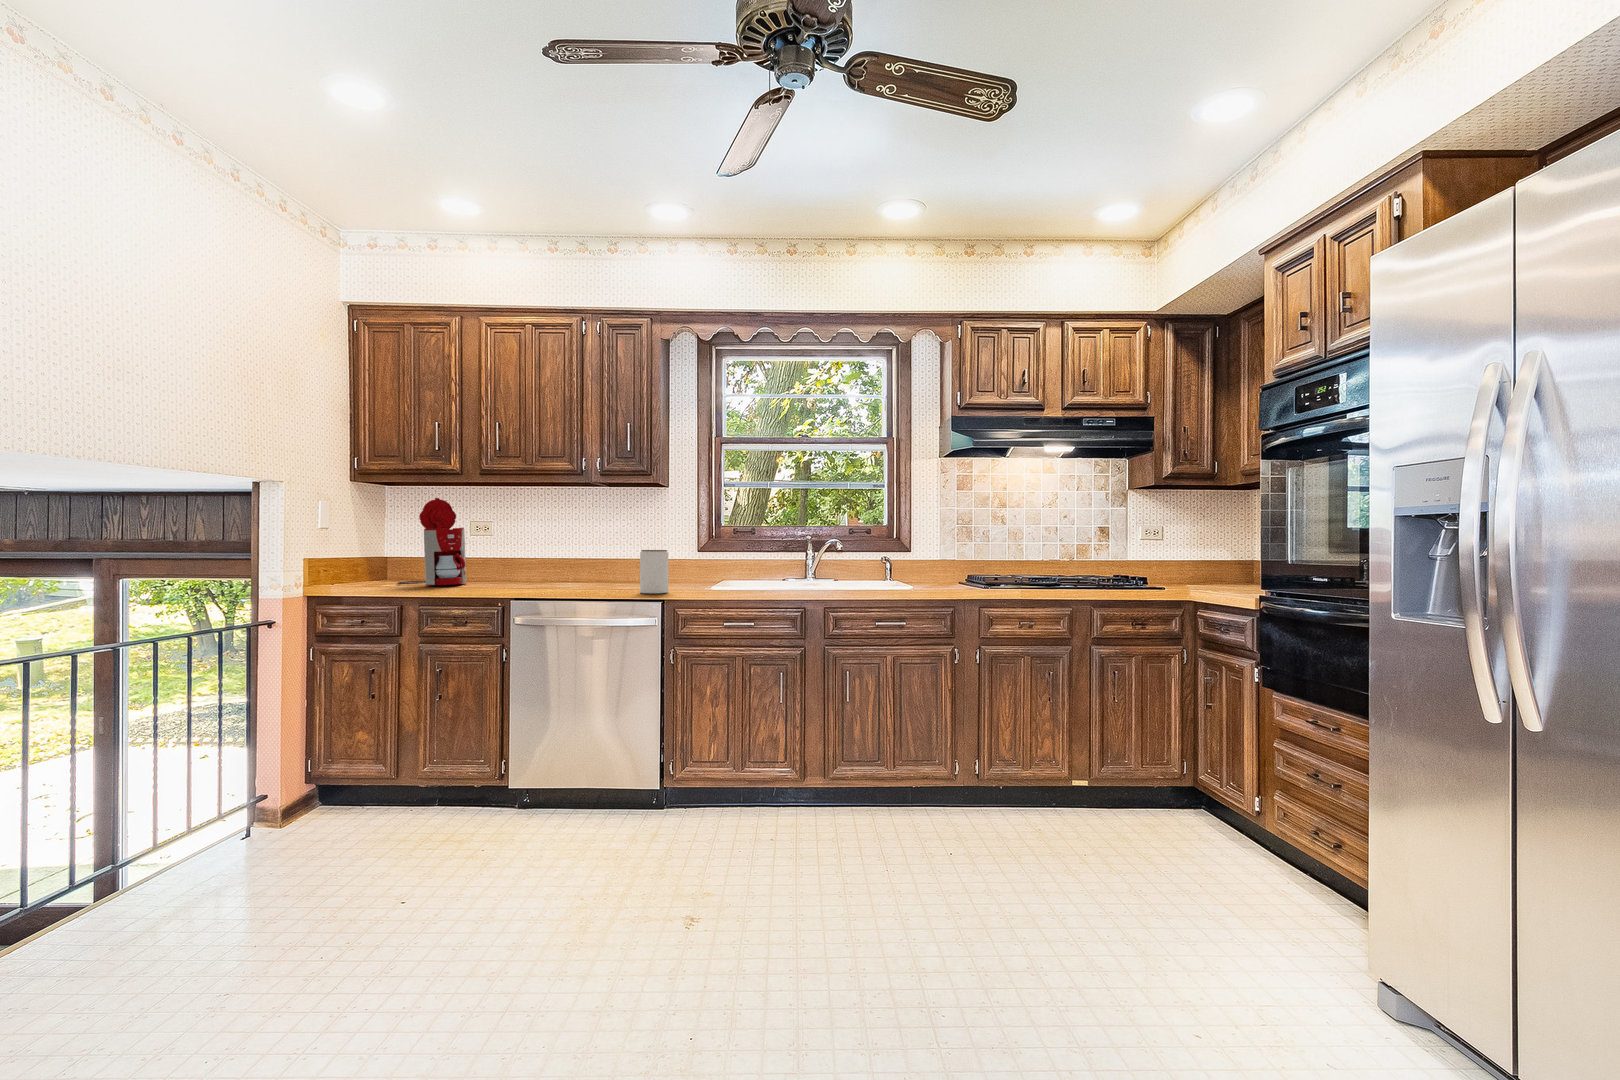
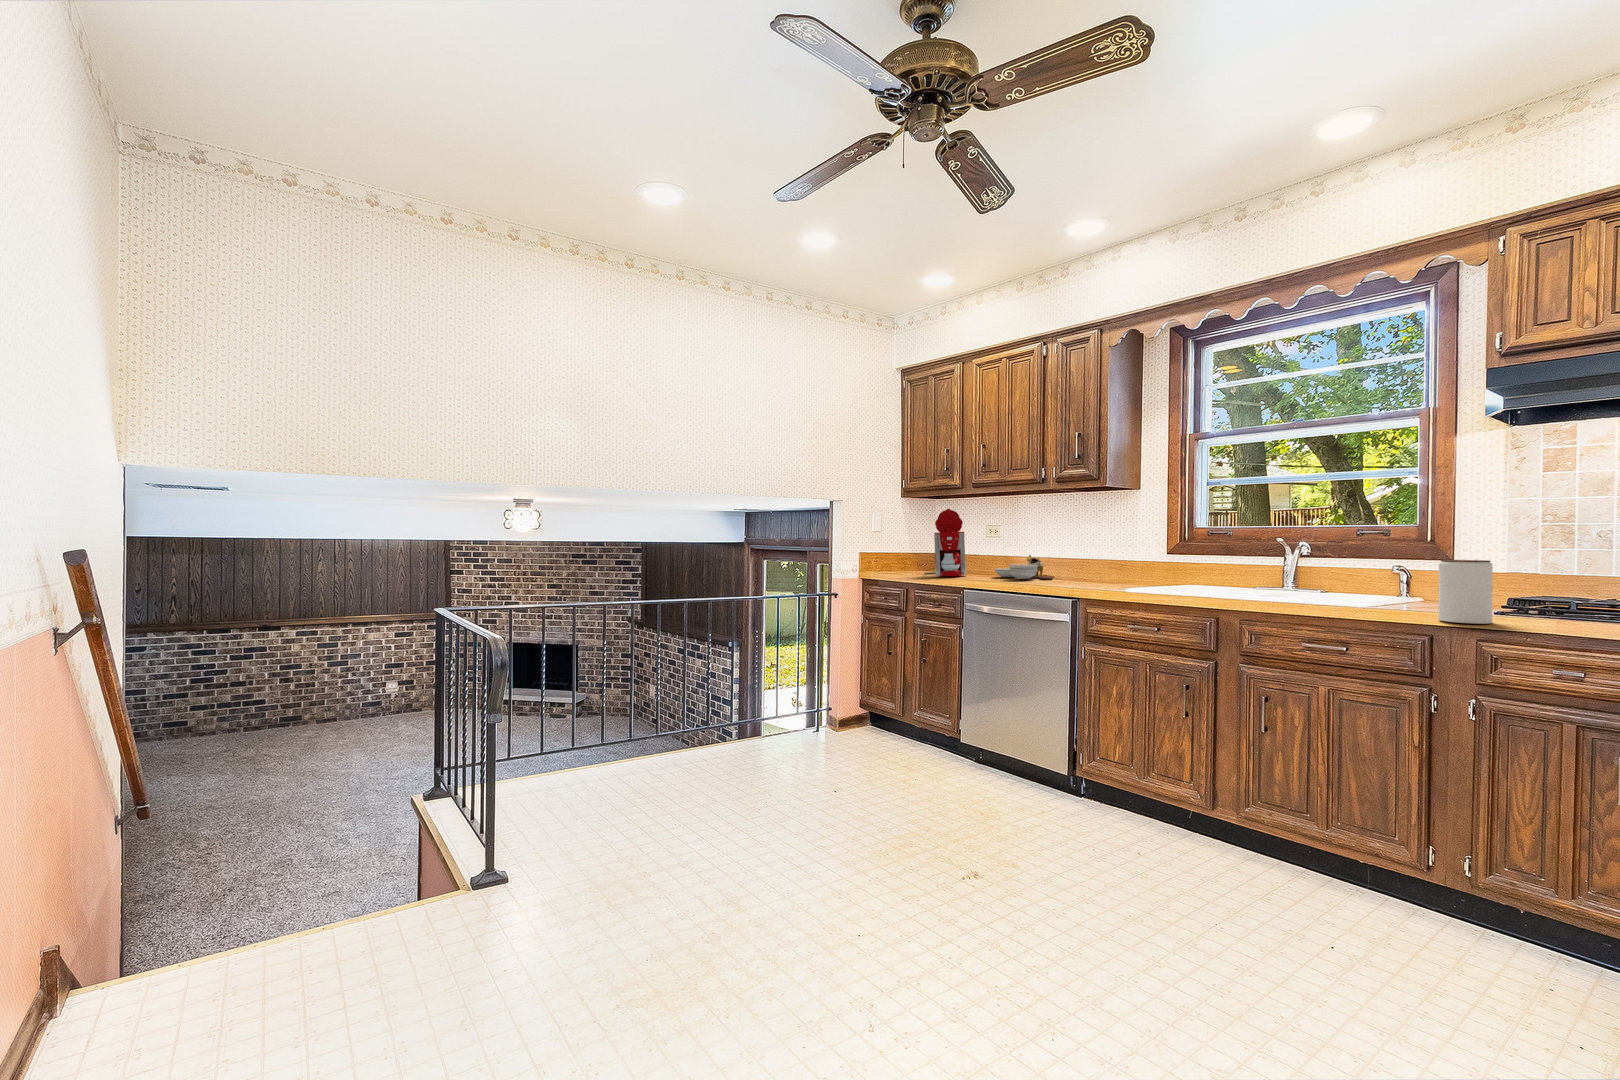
jar: present [640,550,668,593] -> present [1438,560,1493,624]
cutting board: none [509,555,587,583] -> present [994,555,1055,579]

